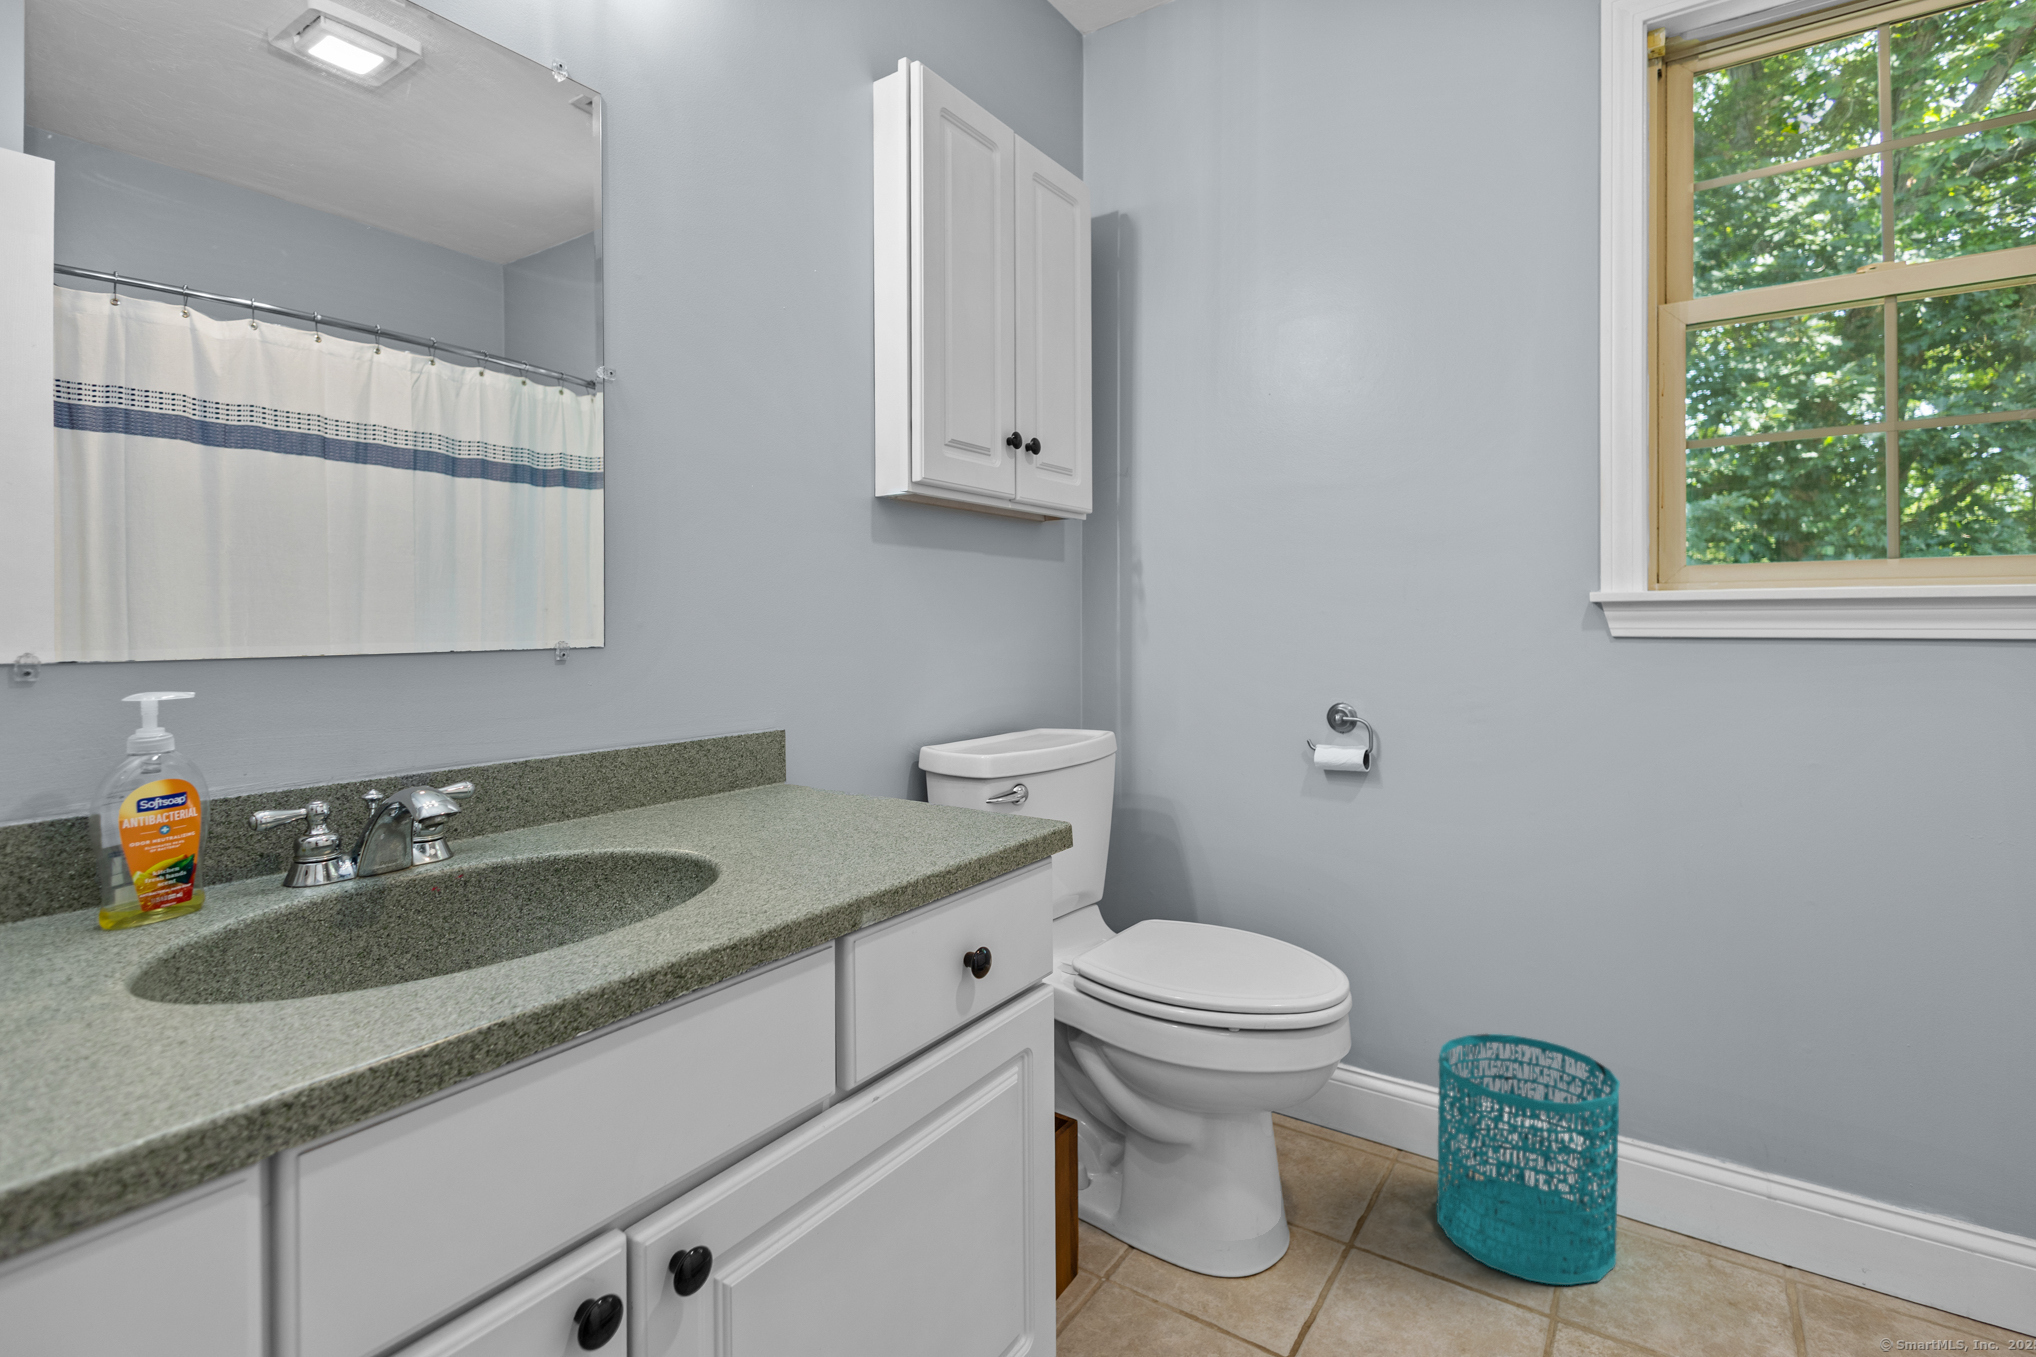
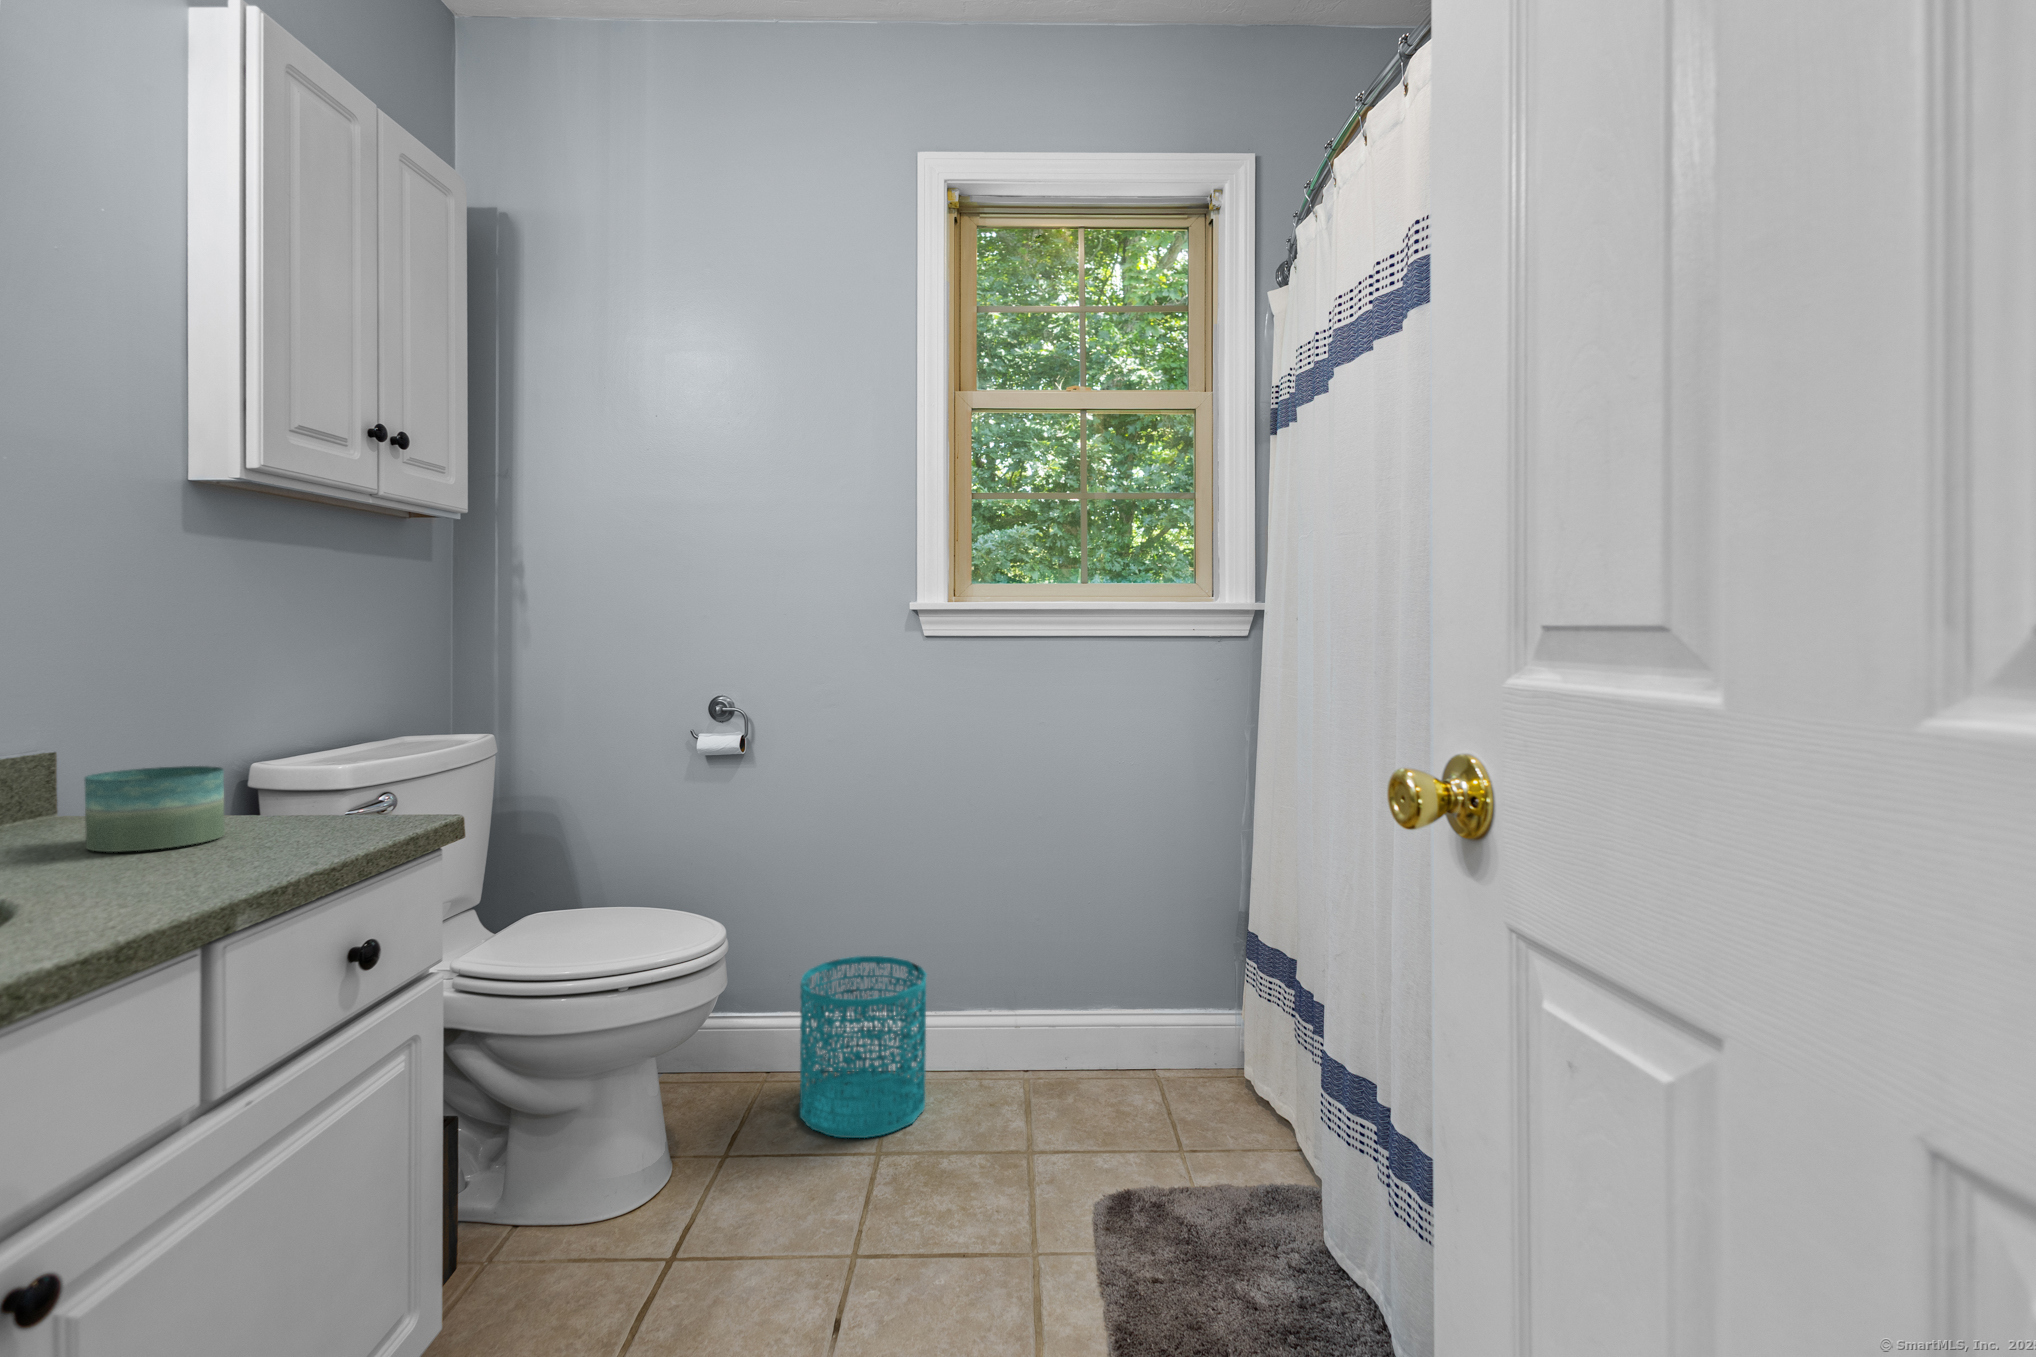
candle: none [782,755,878,831] -> present [84,766,225,852]

